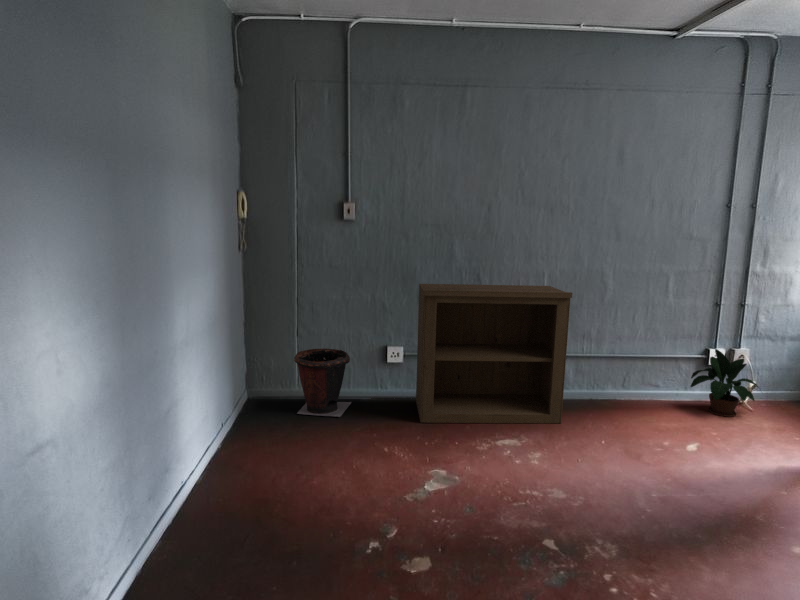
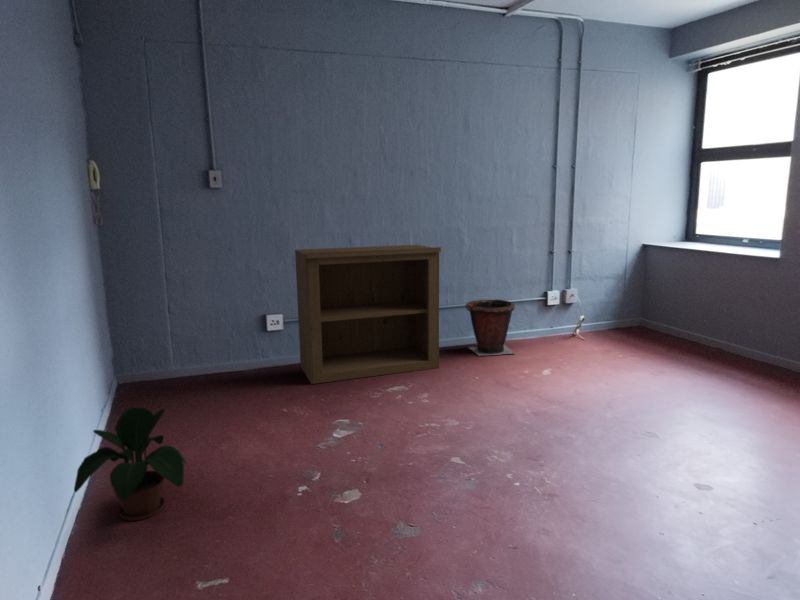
waste bin: present [294,349,351,417] -> present [465,300,515,355]
potted plant: present [691,349,758,417] -> present [74,407,186,521]

